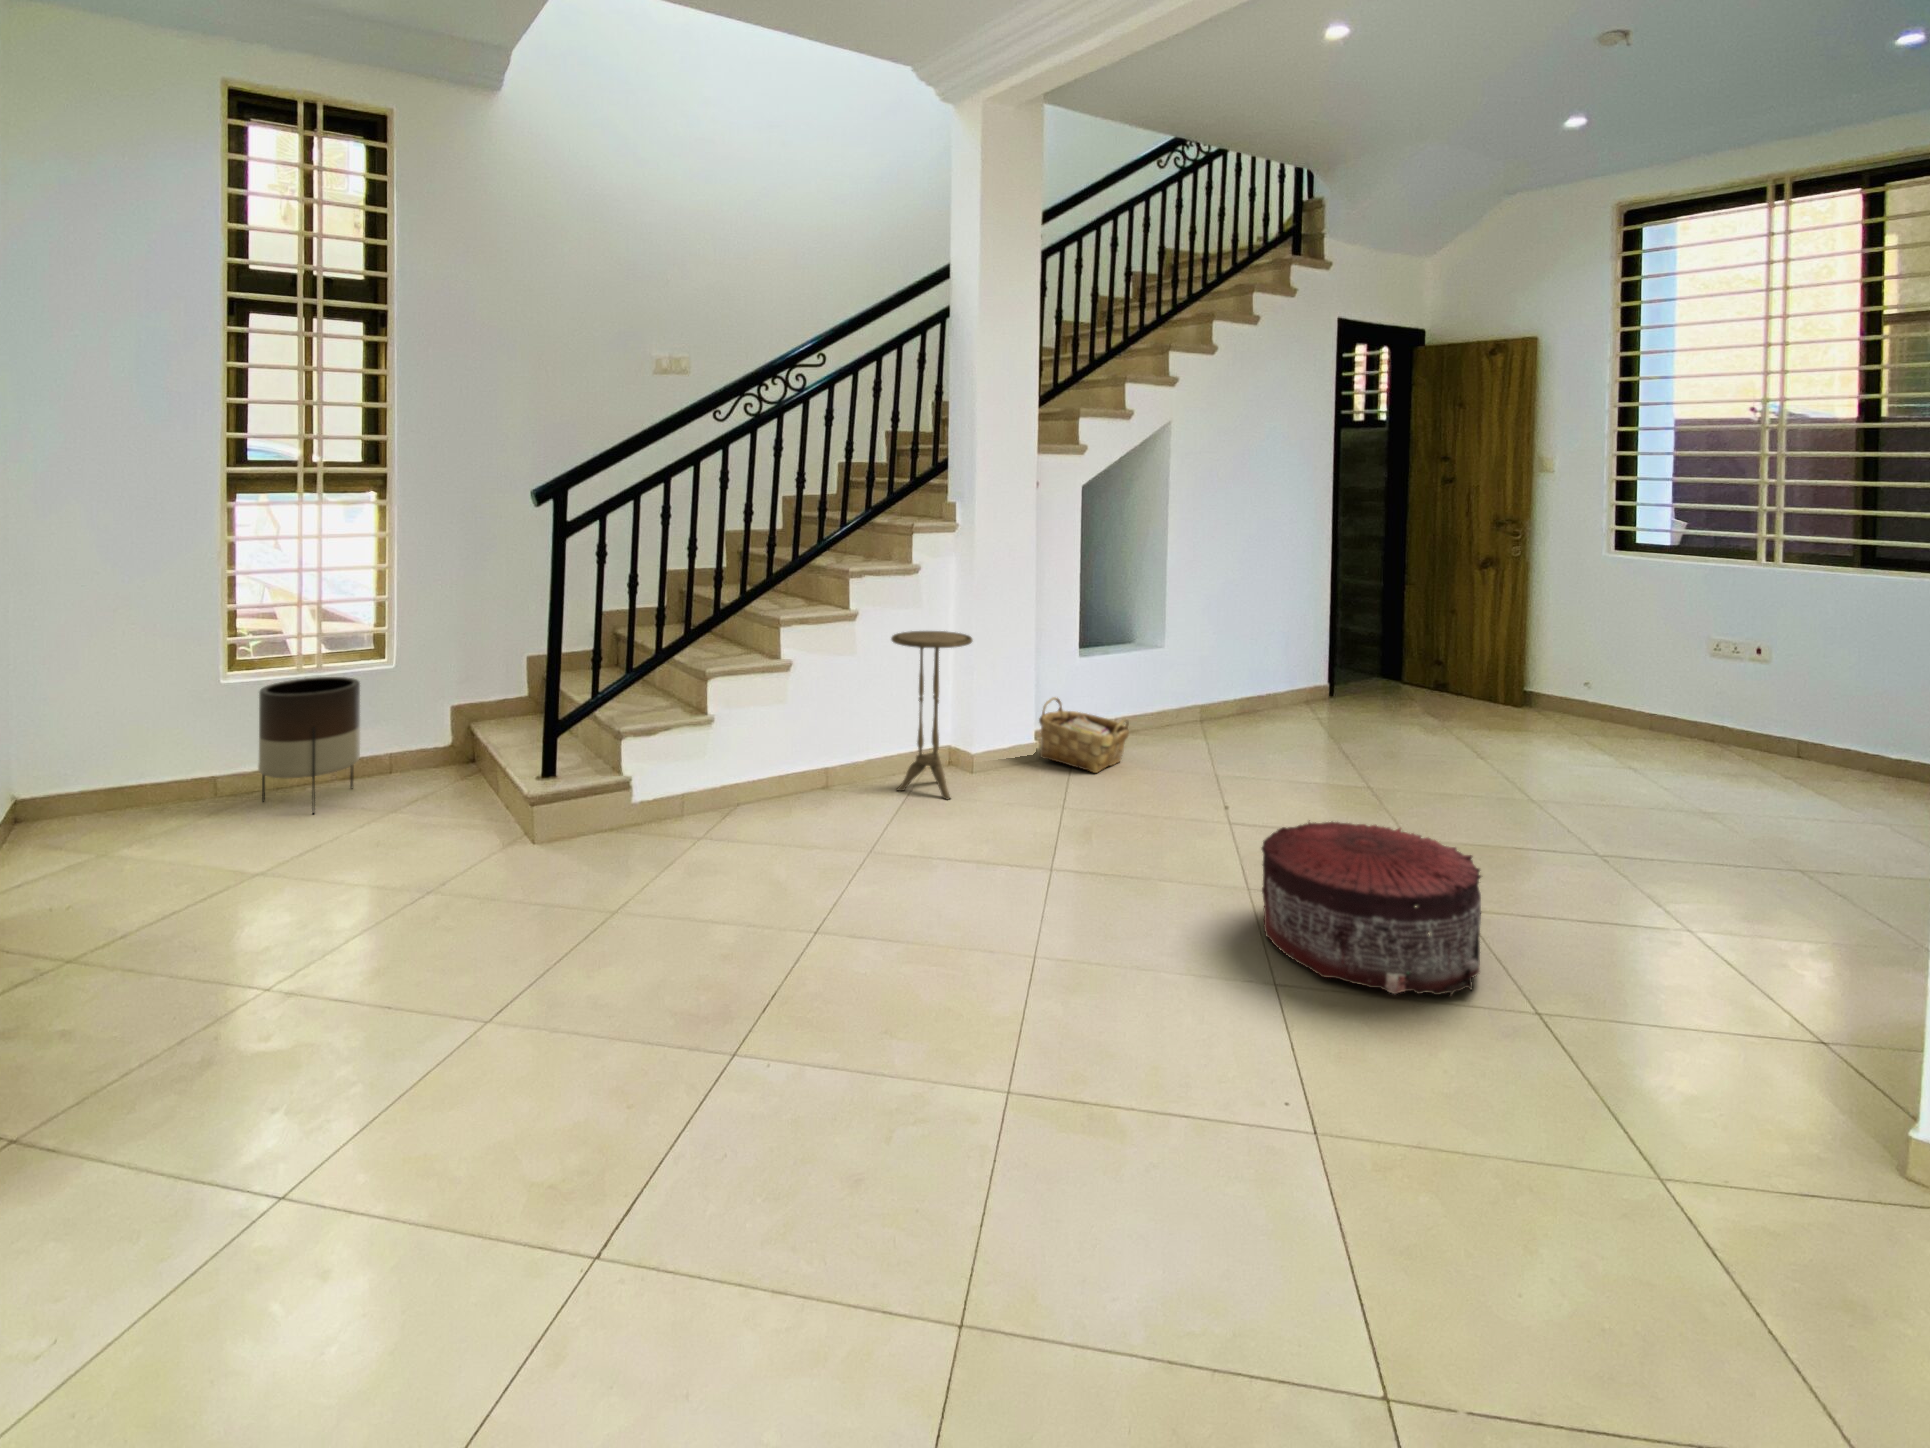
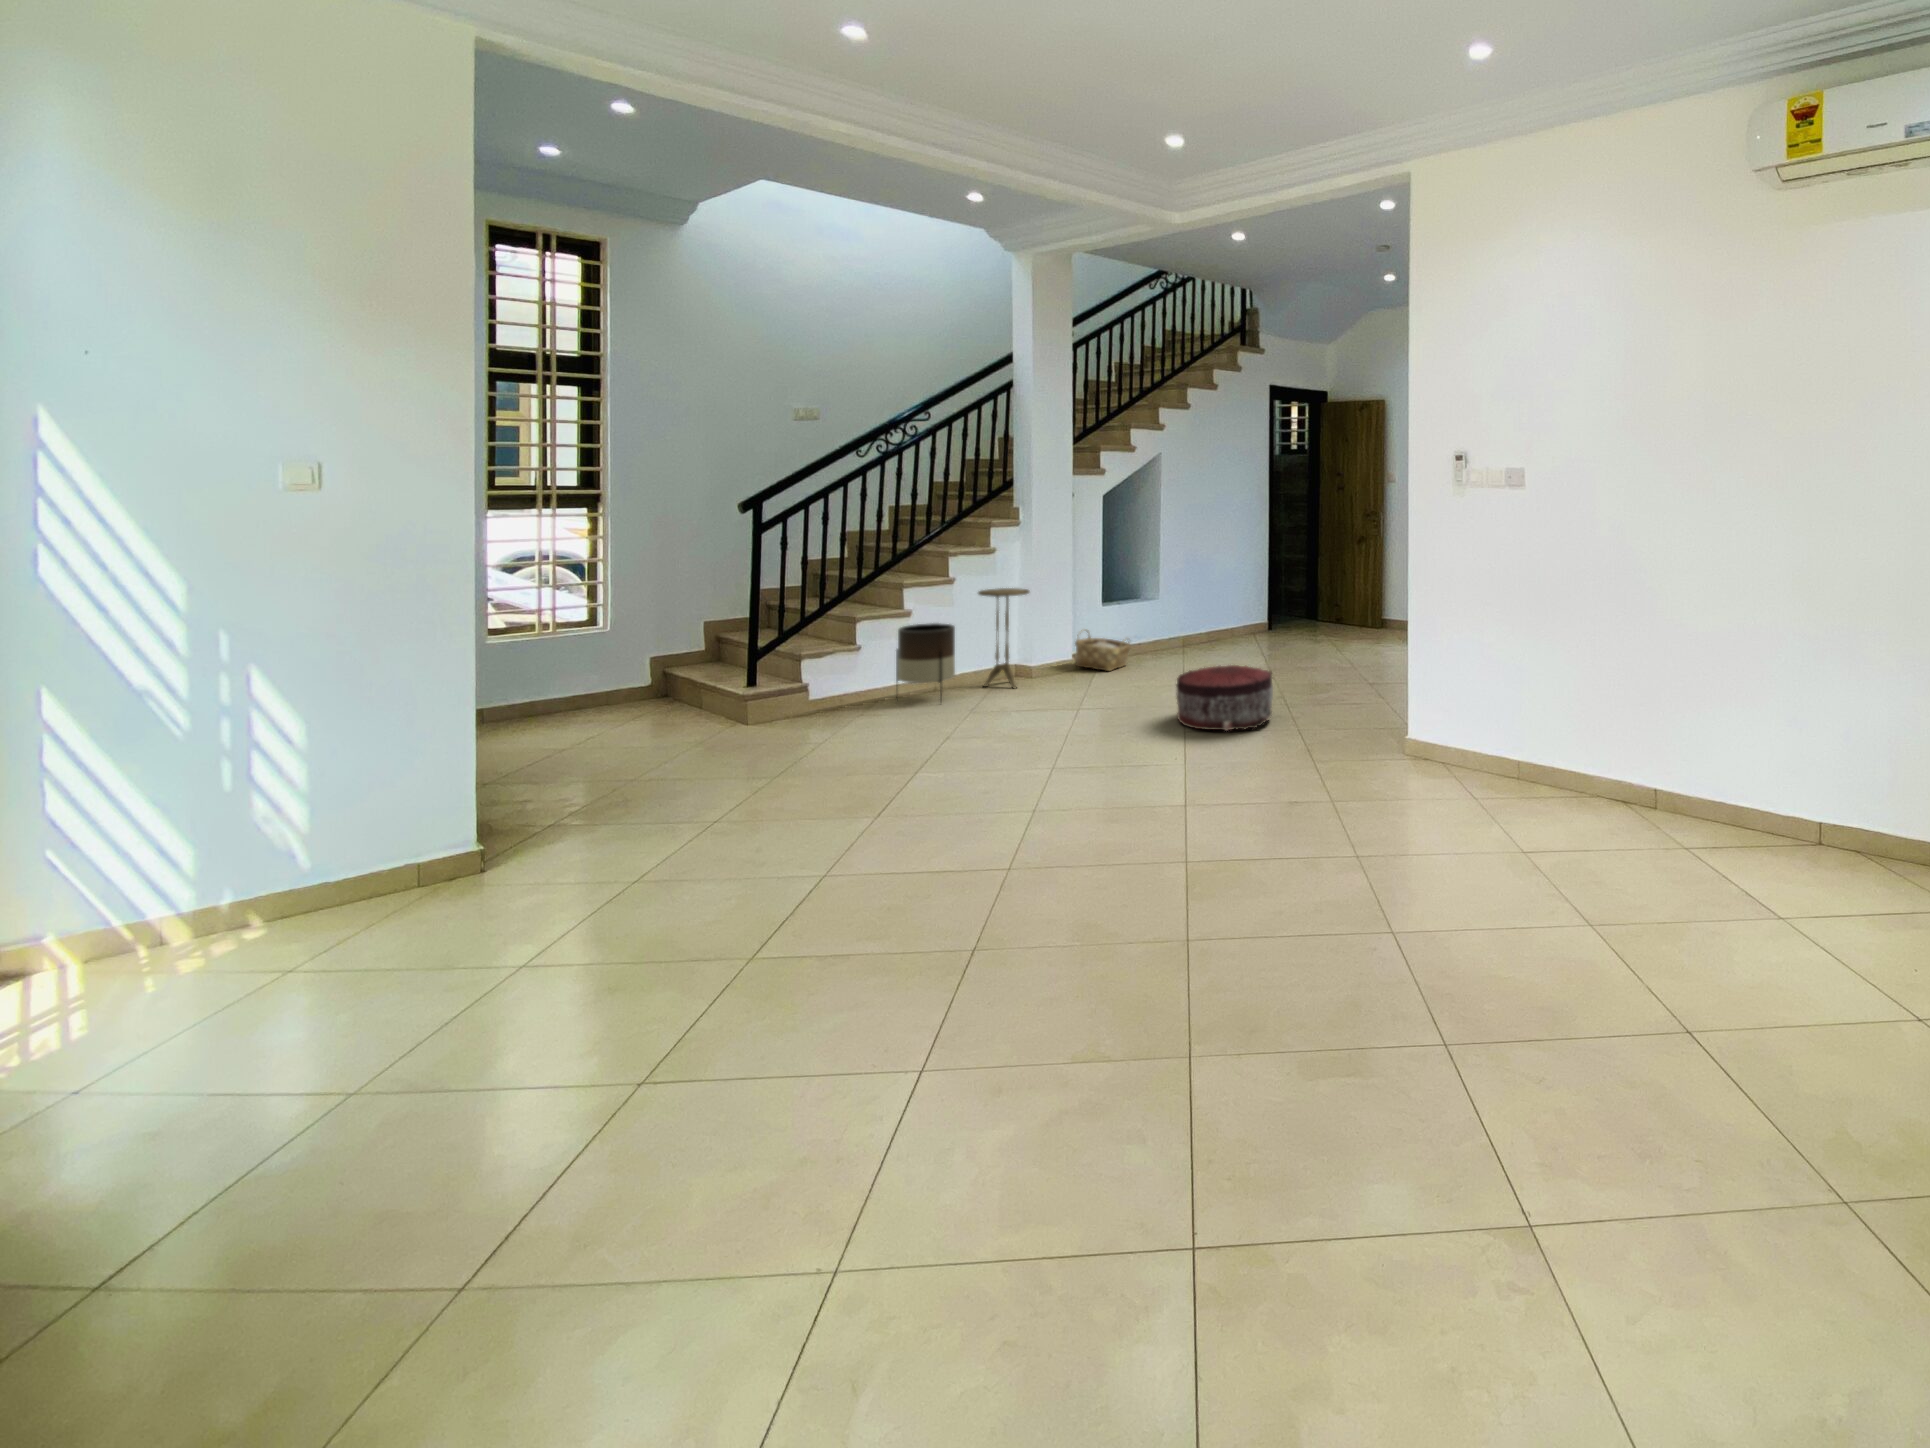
planter: present [258,677,360,813] -> present [896,623,955,684]

